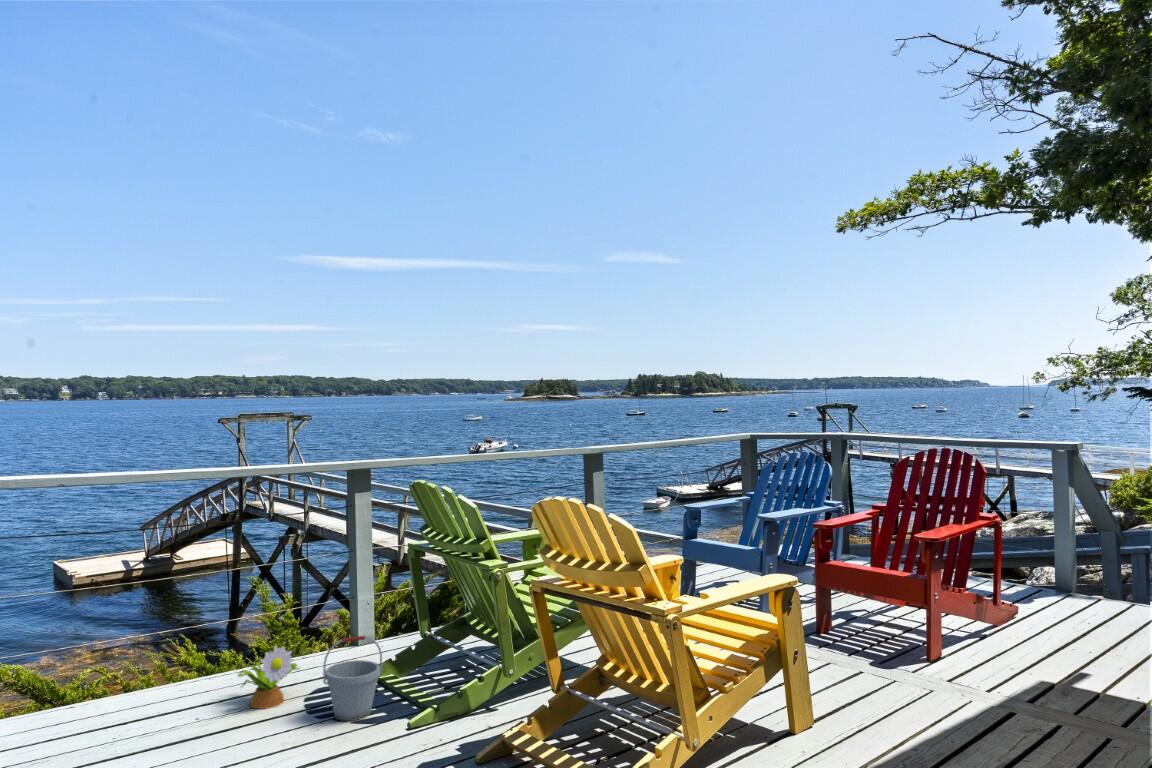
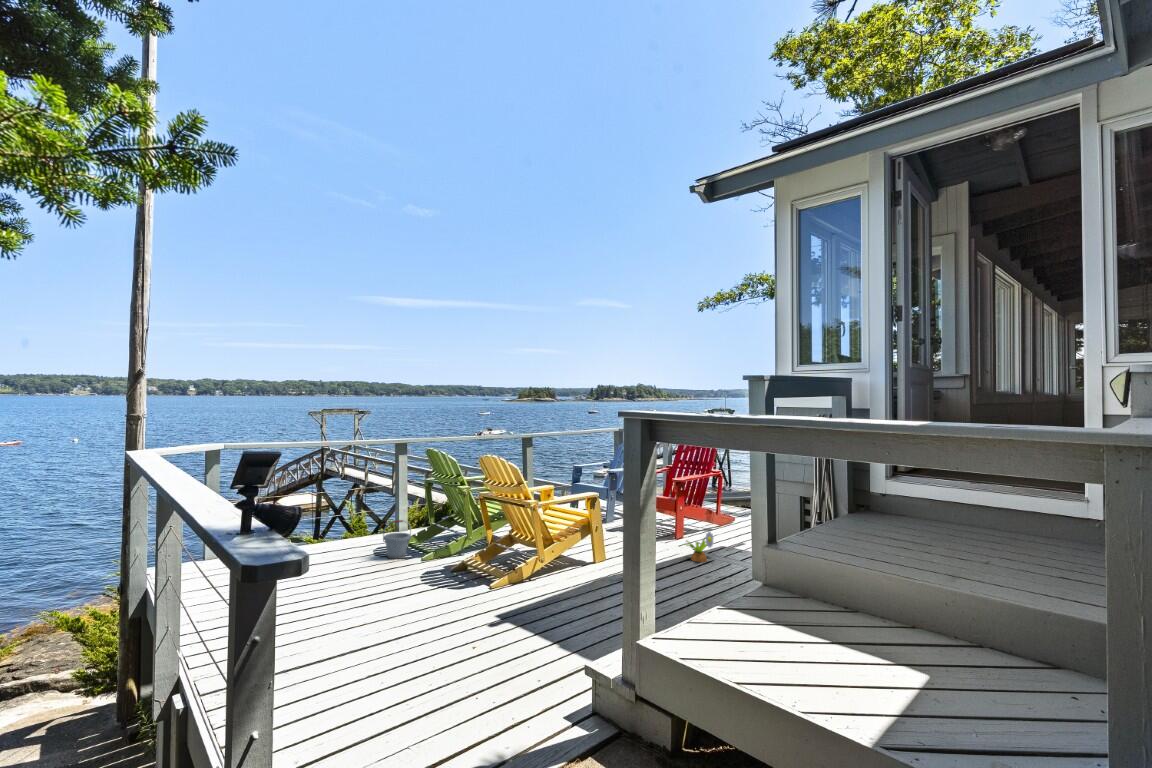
decorative plant: present [237,646,299,709] -> present [684,532,713,562]

